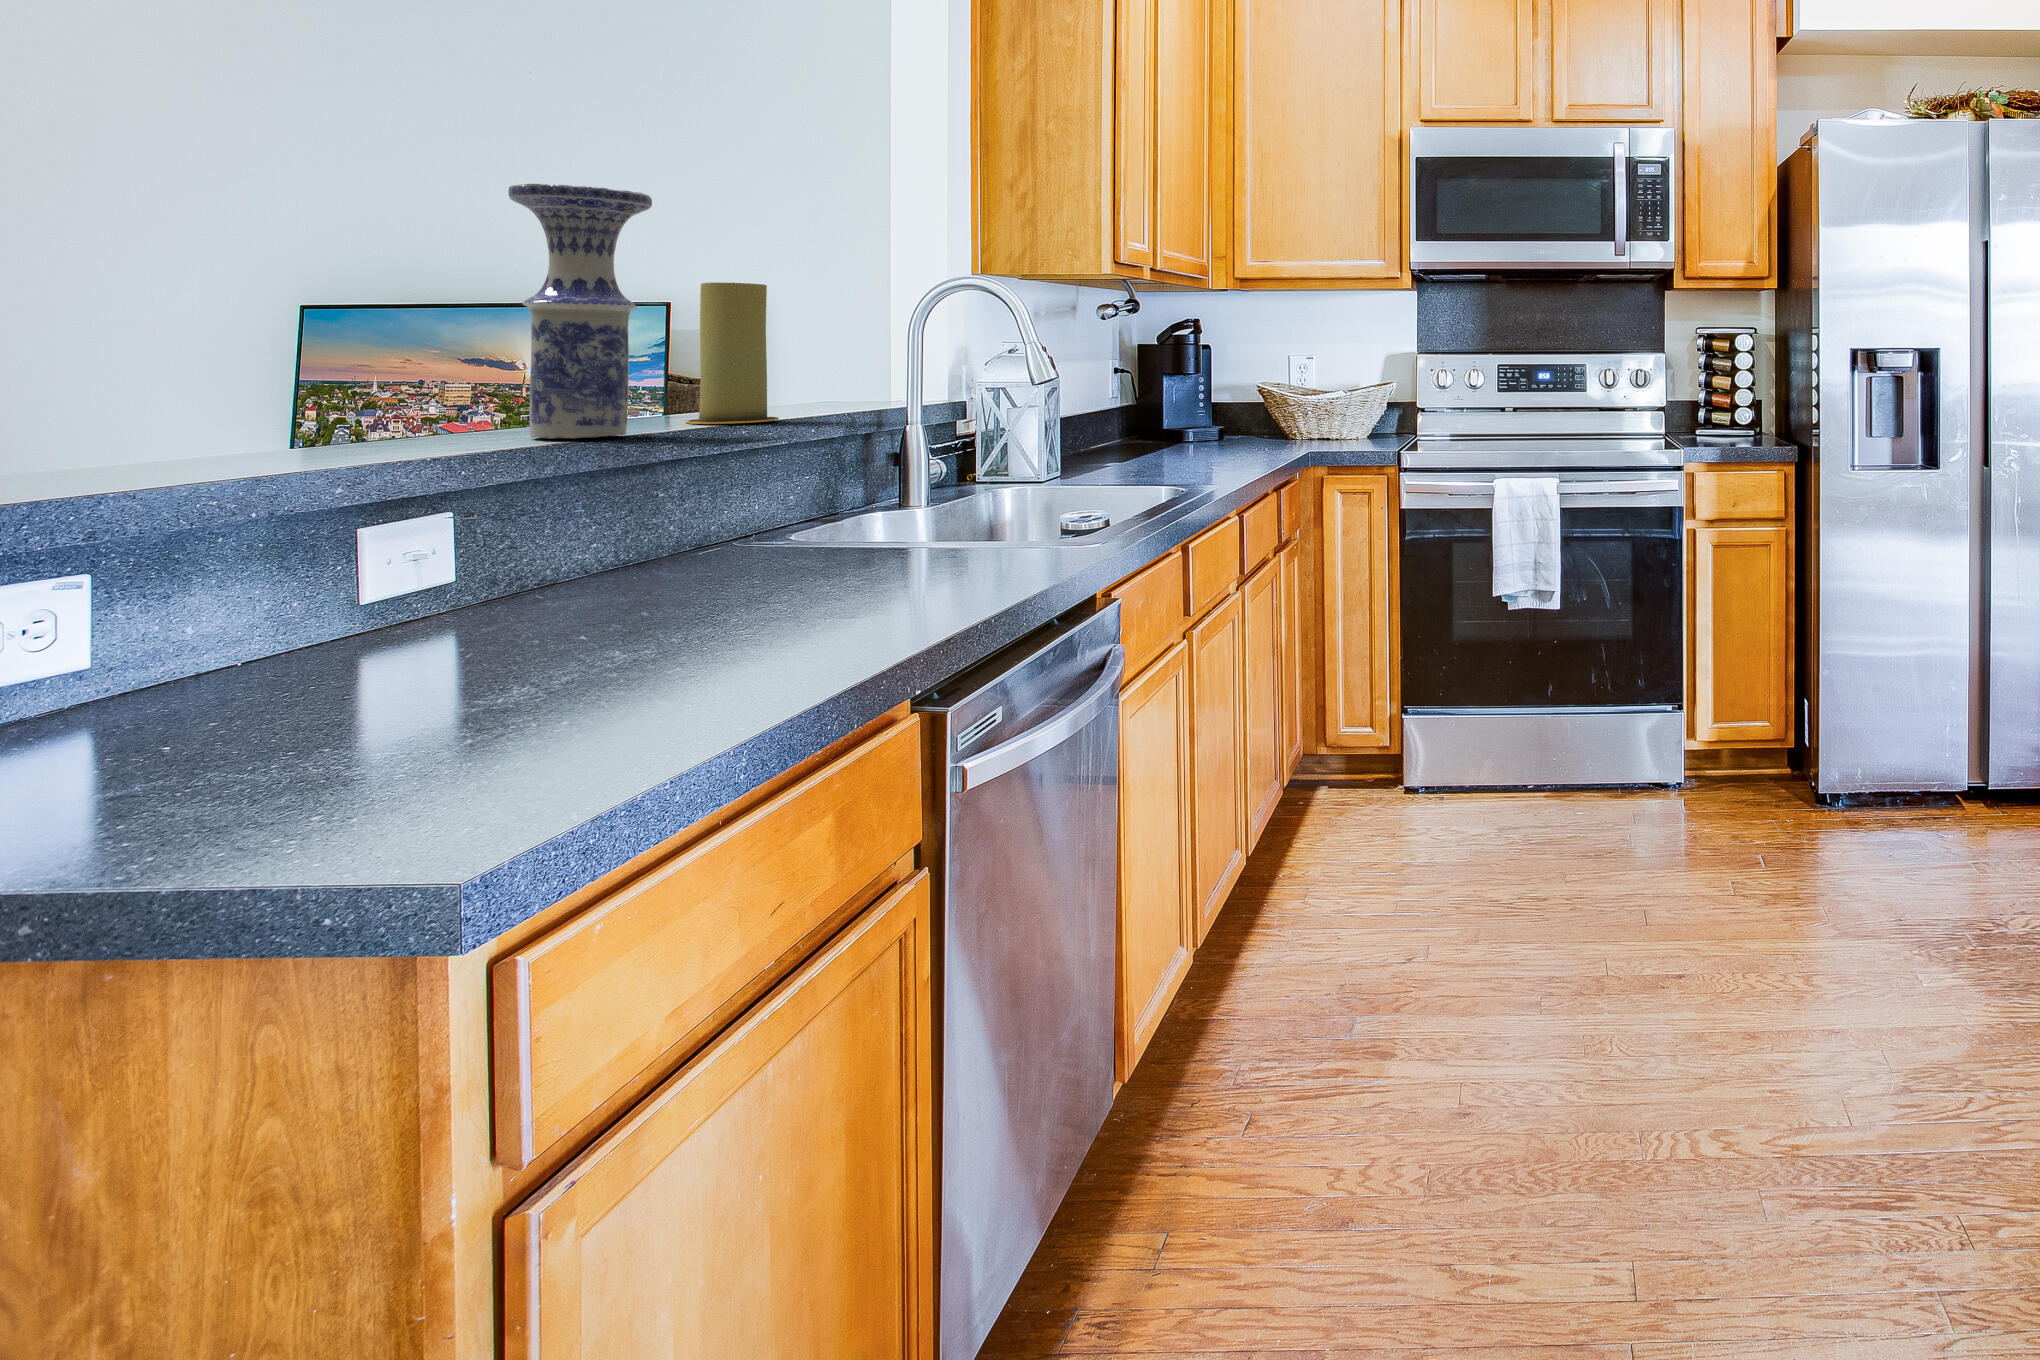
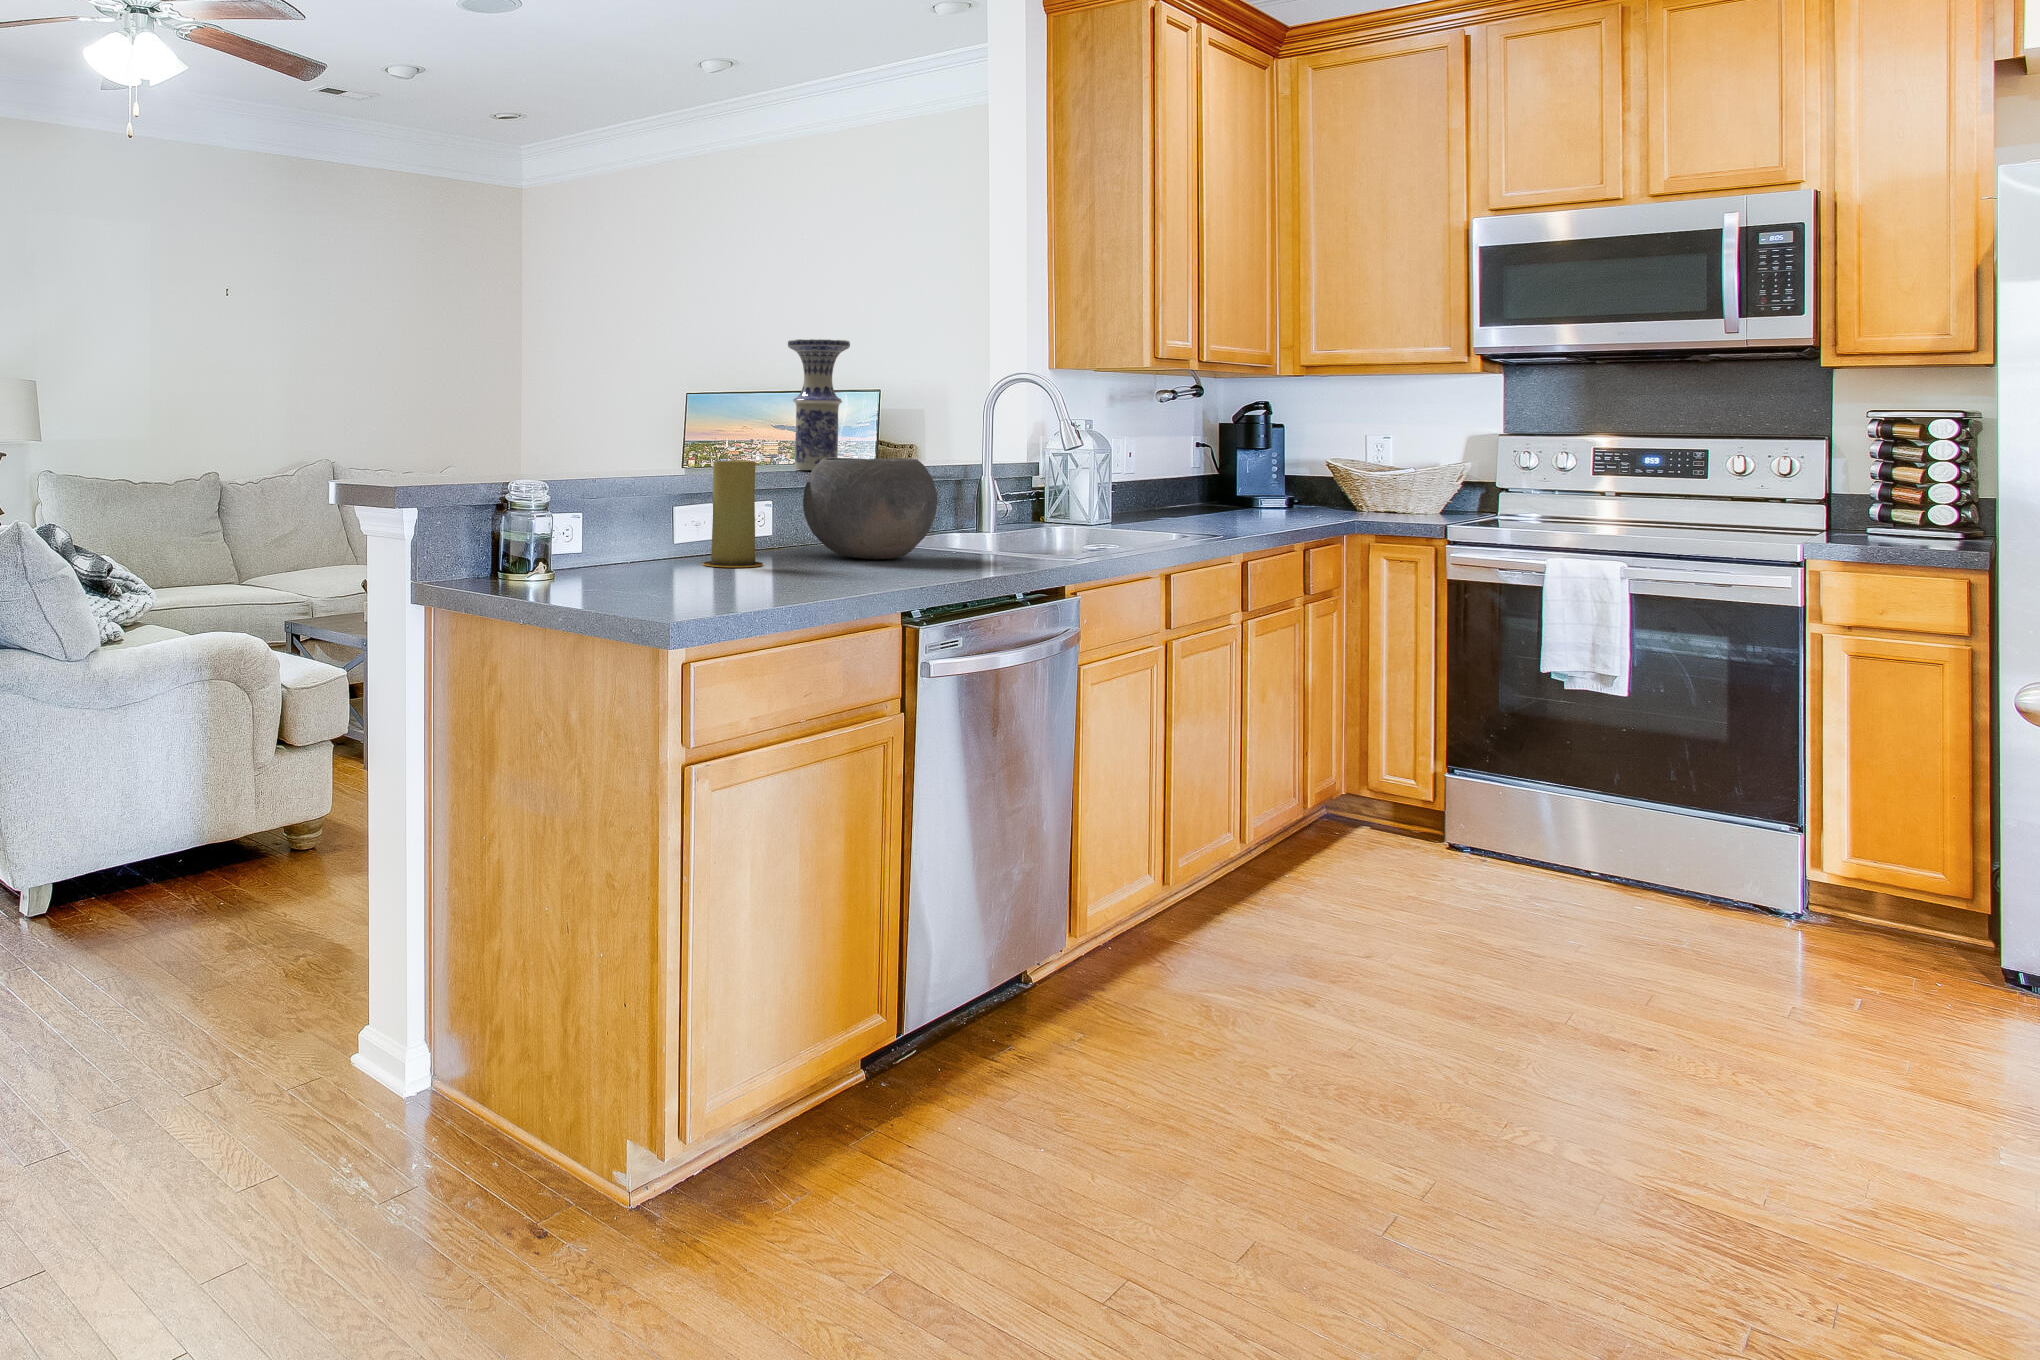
candle: present [685,282,779,424] -> present [702,460,763,567]
bowl: none [535,416,849,631] -> present [803,457,937,559]

